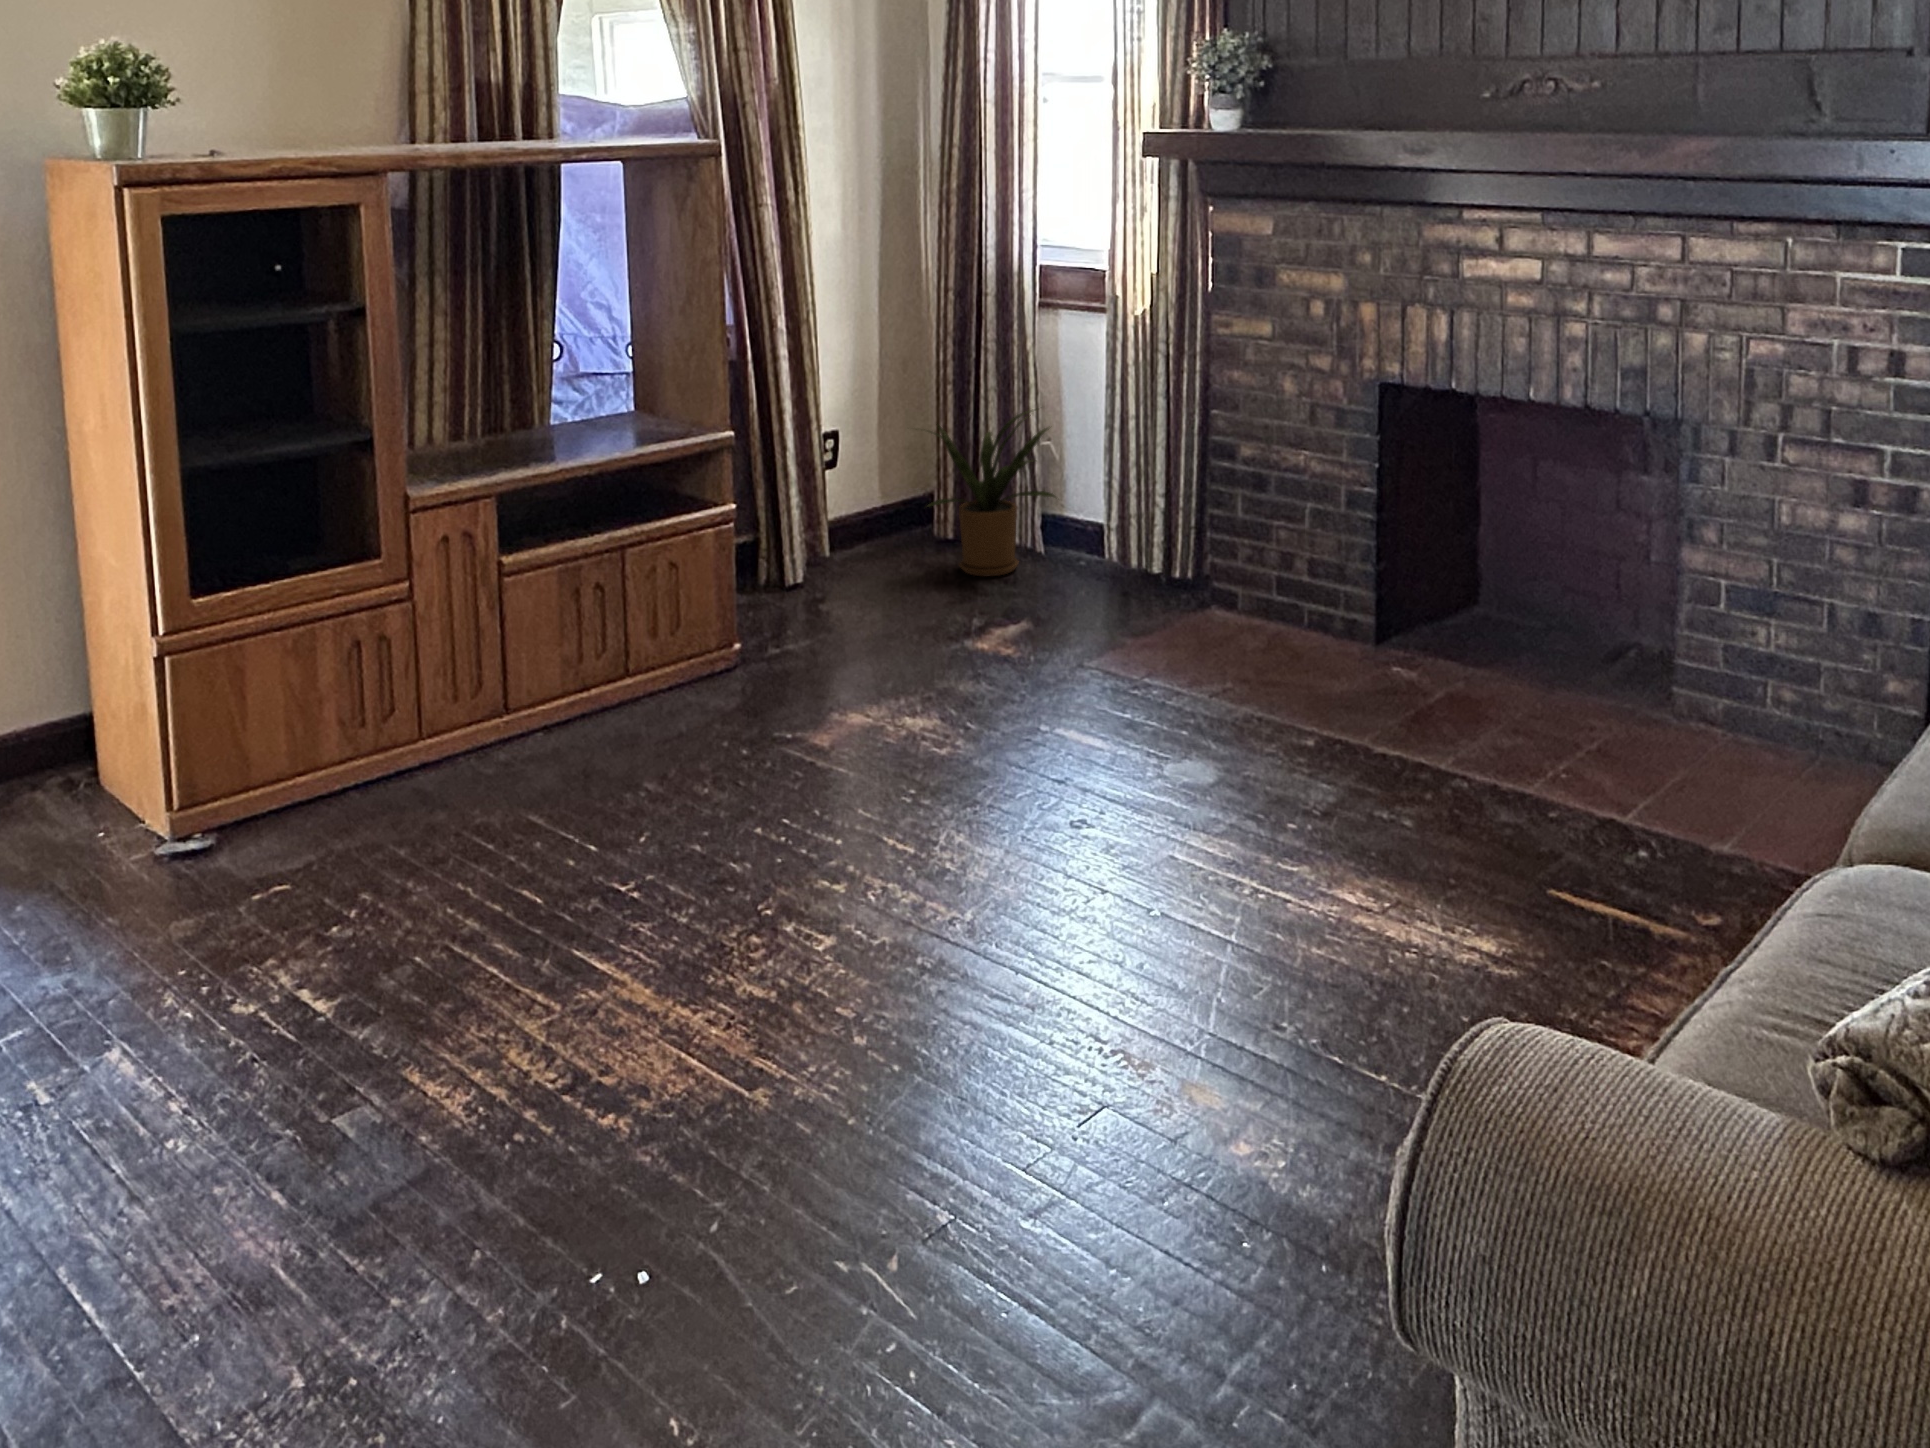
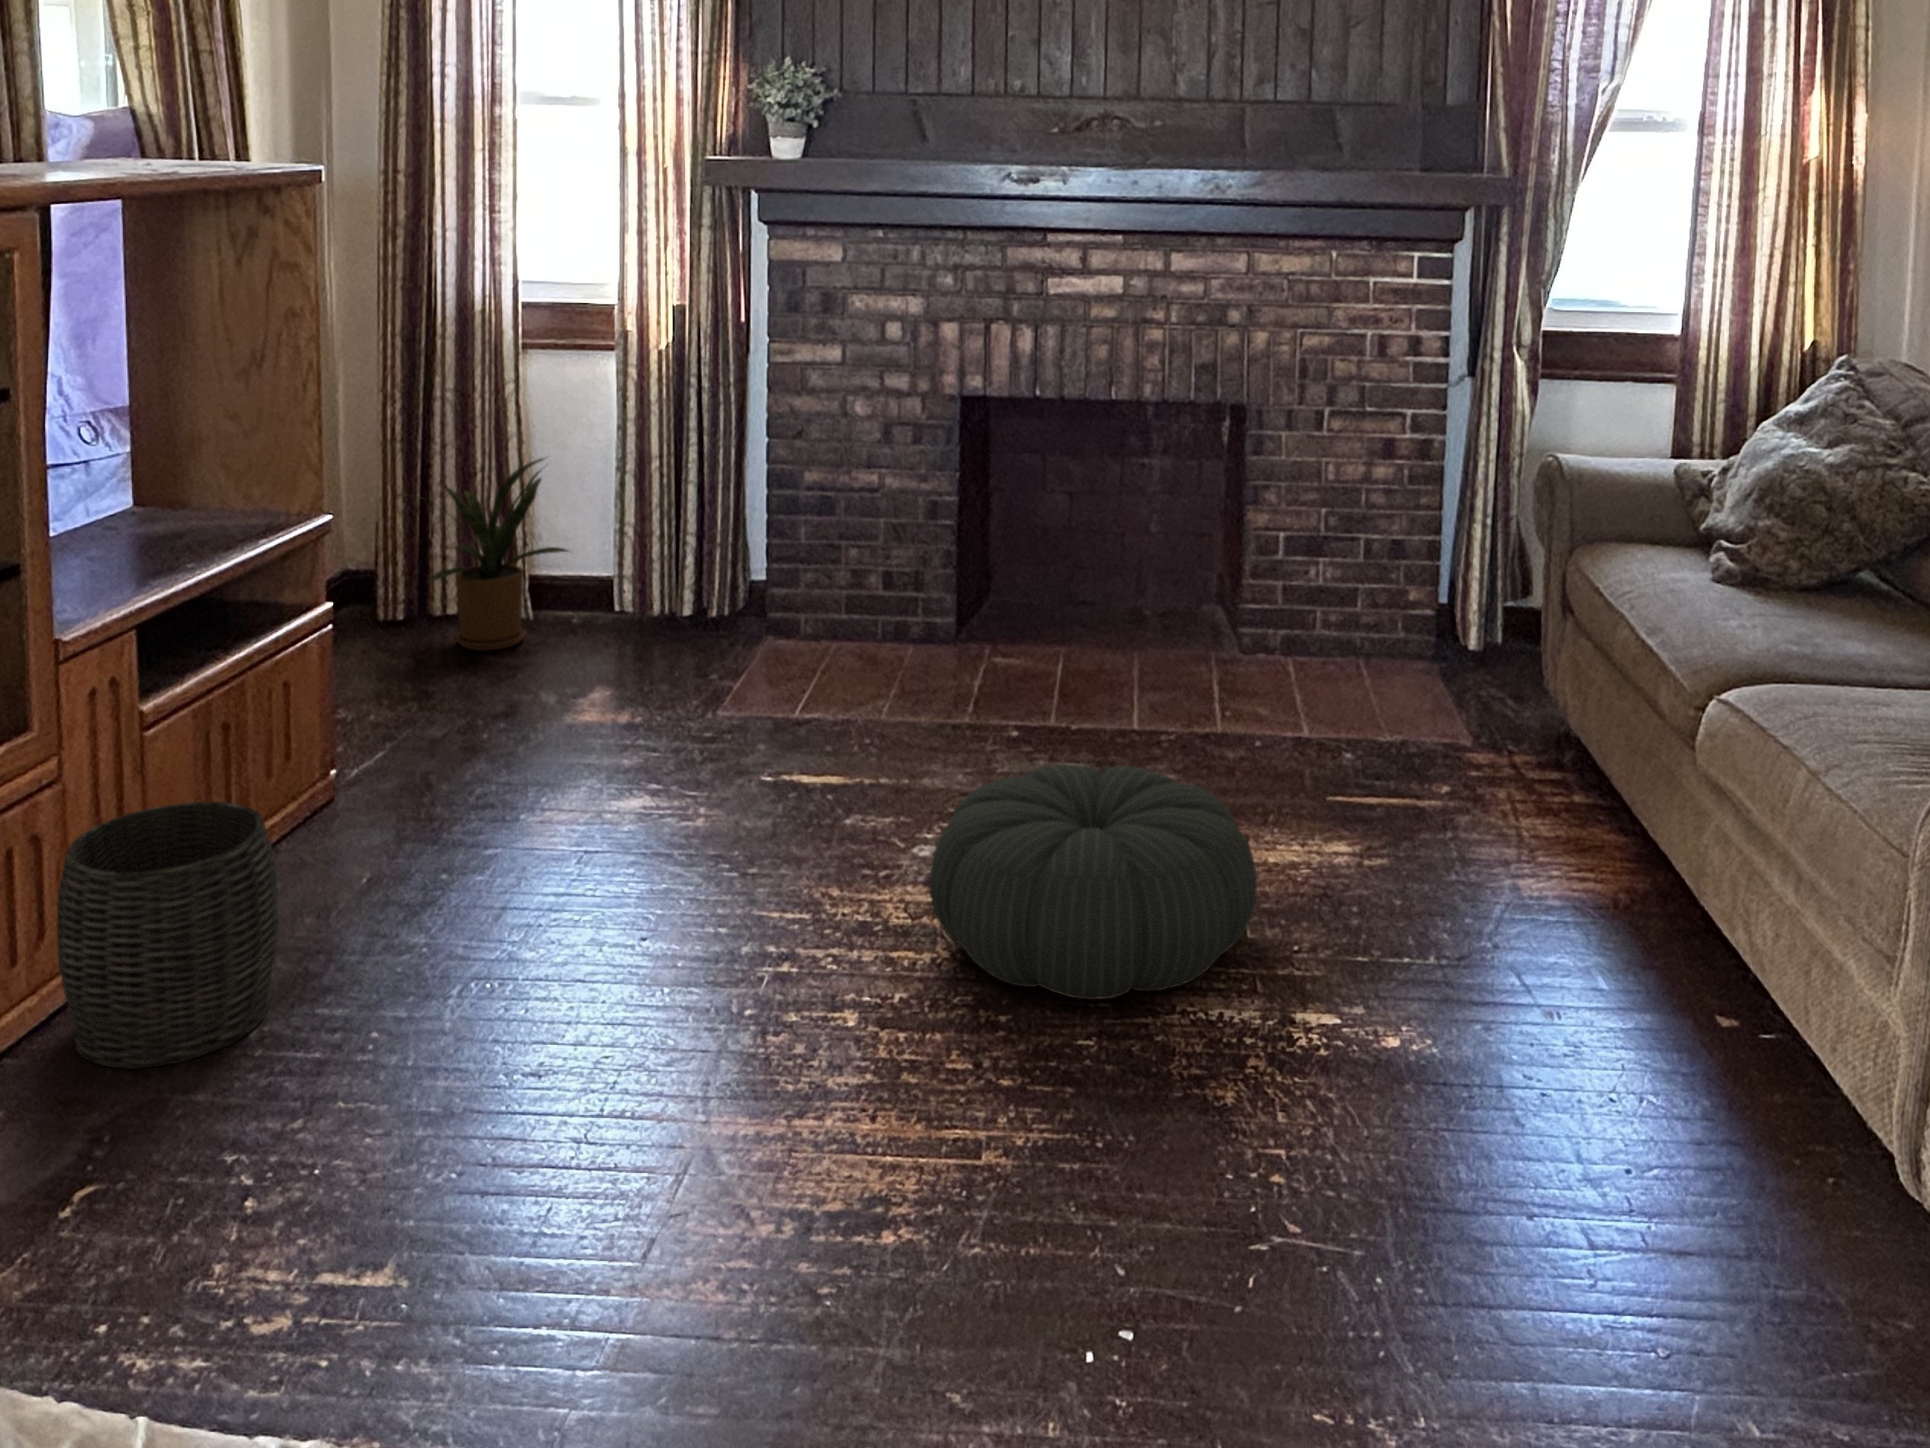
woven basket: none [350,633,508,822] -> present [57,802,279,1068]
pouf: none [907,757,1247,1000] -> present [929,765,1257,1000]

